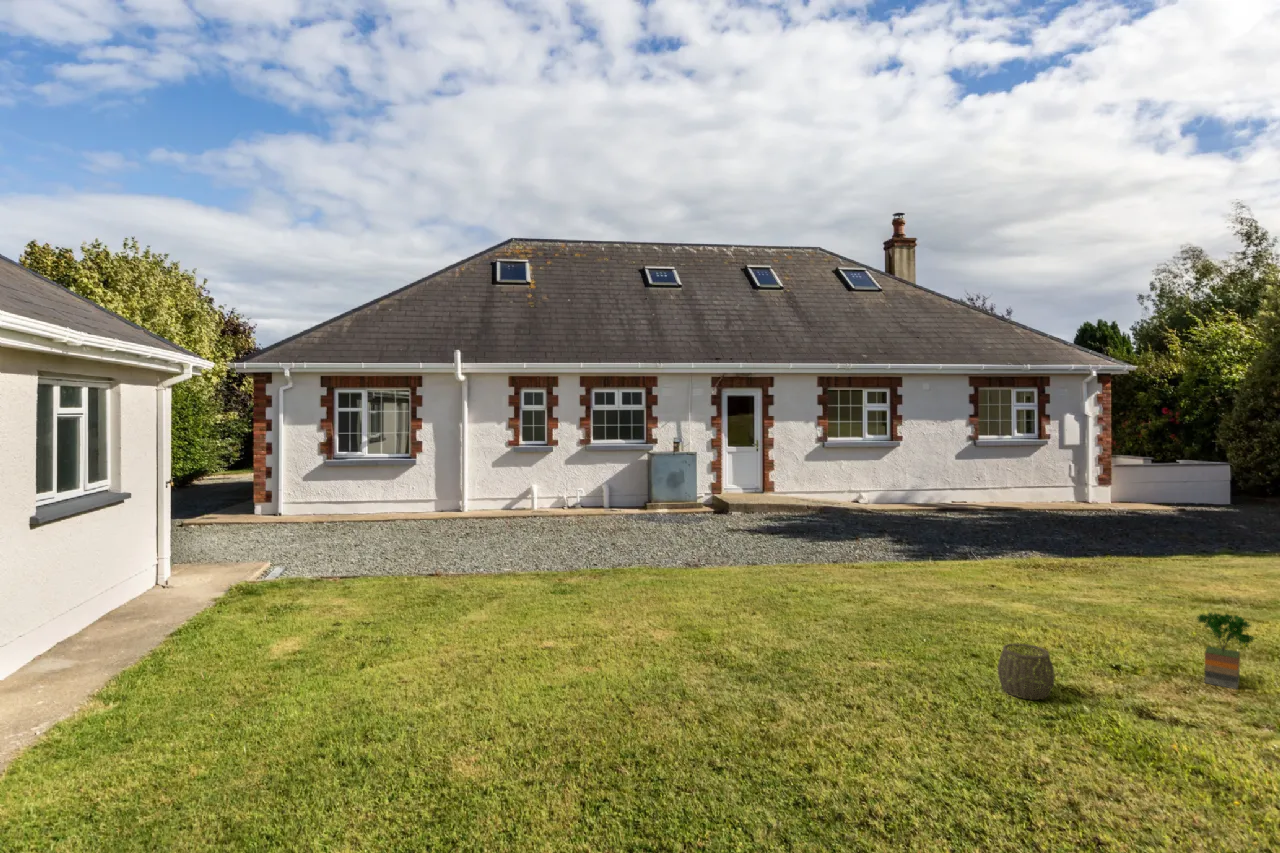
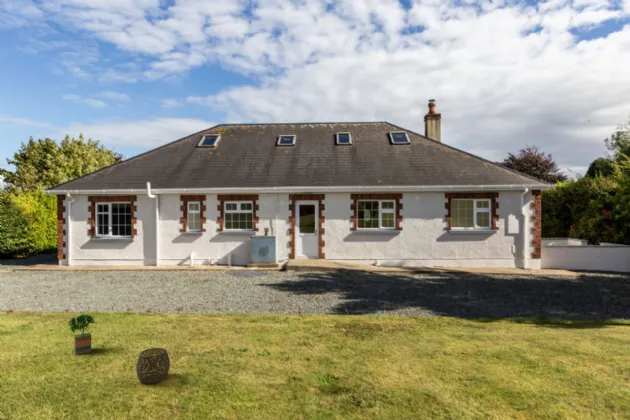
potted tree: present [1197,613,1254,689] -> present [68,314,97,355]

